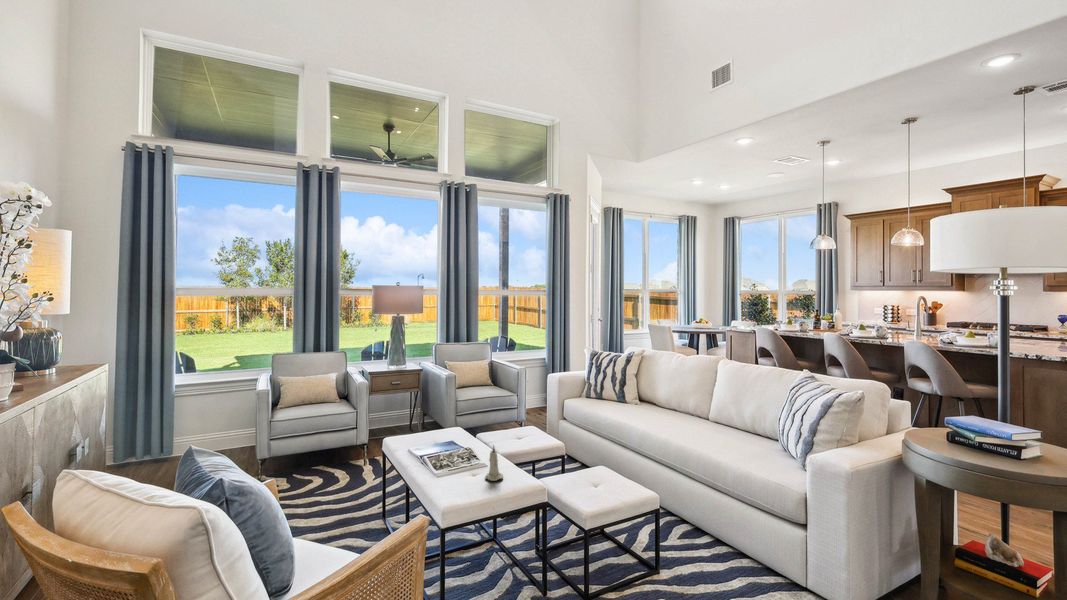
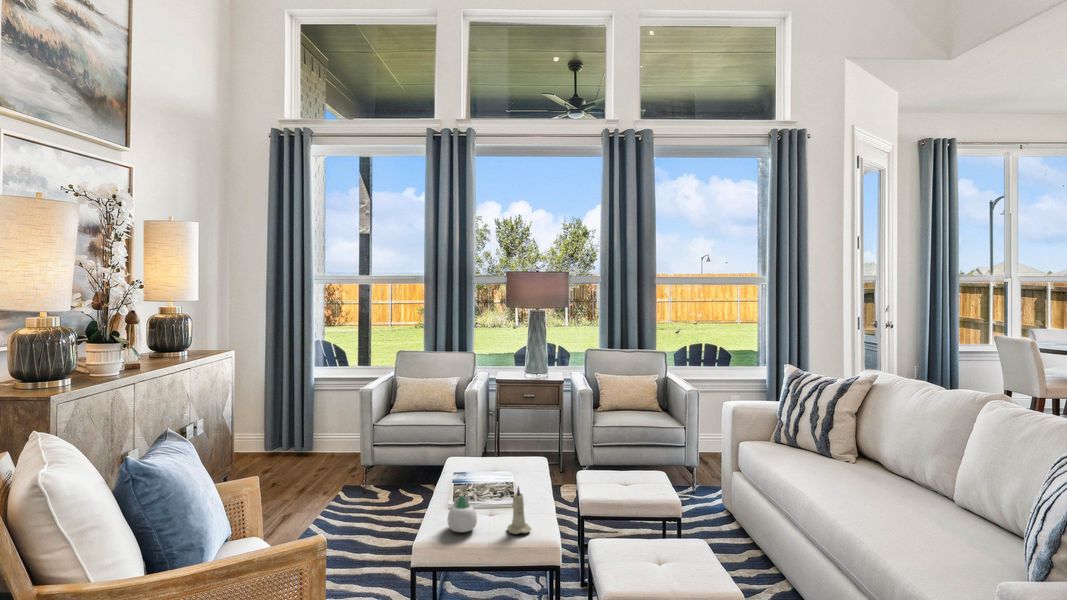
succulent planter: none [441,459,466,488] -> present [448,495,477,532]

